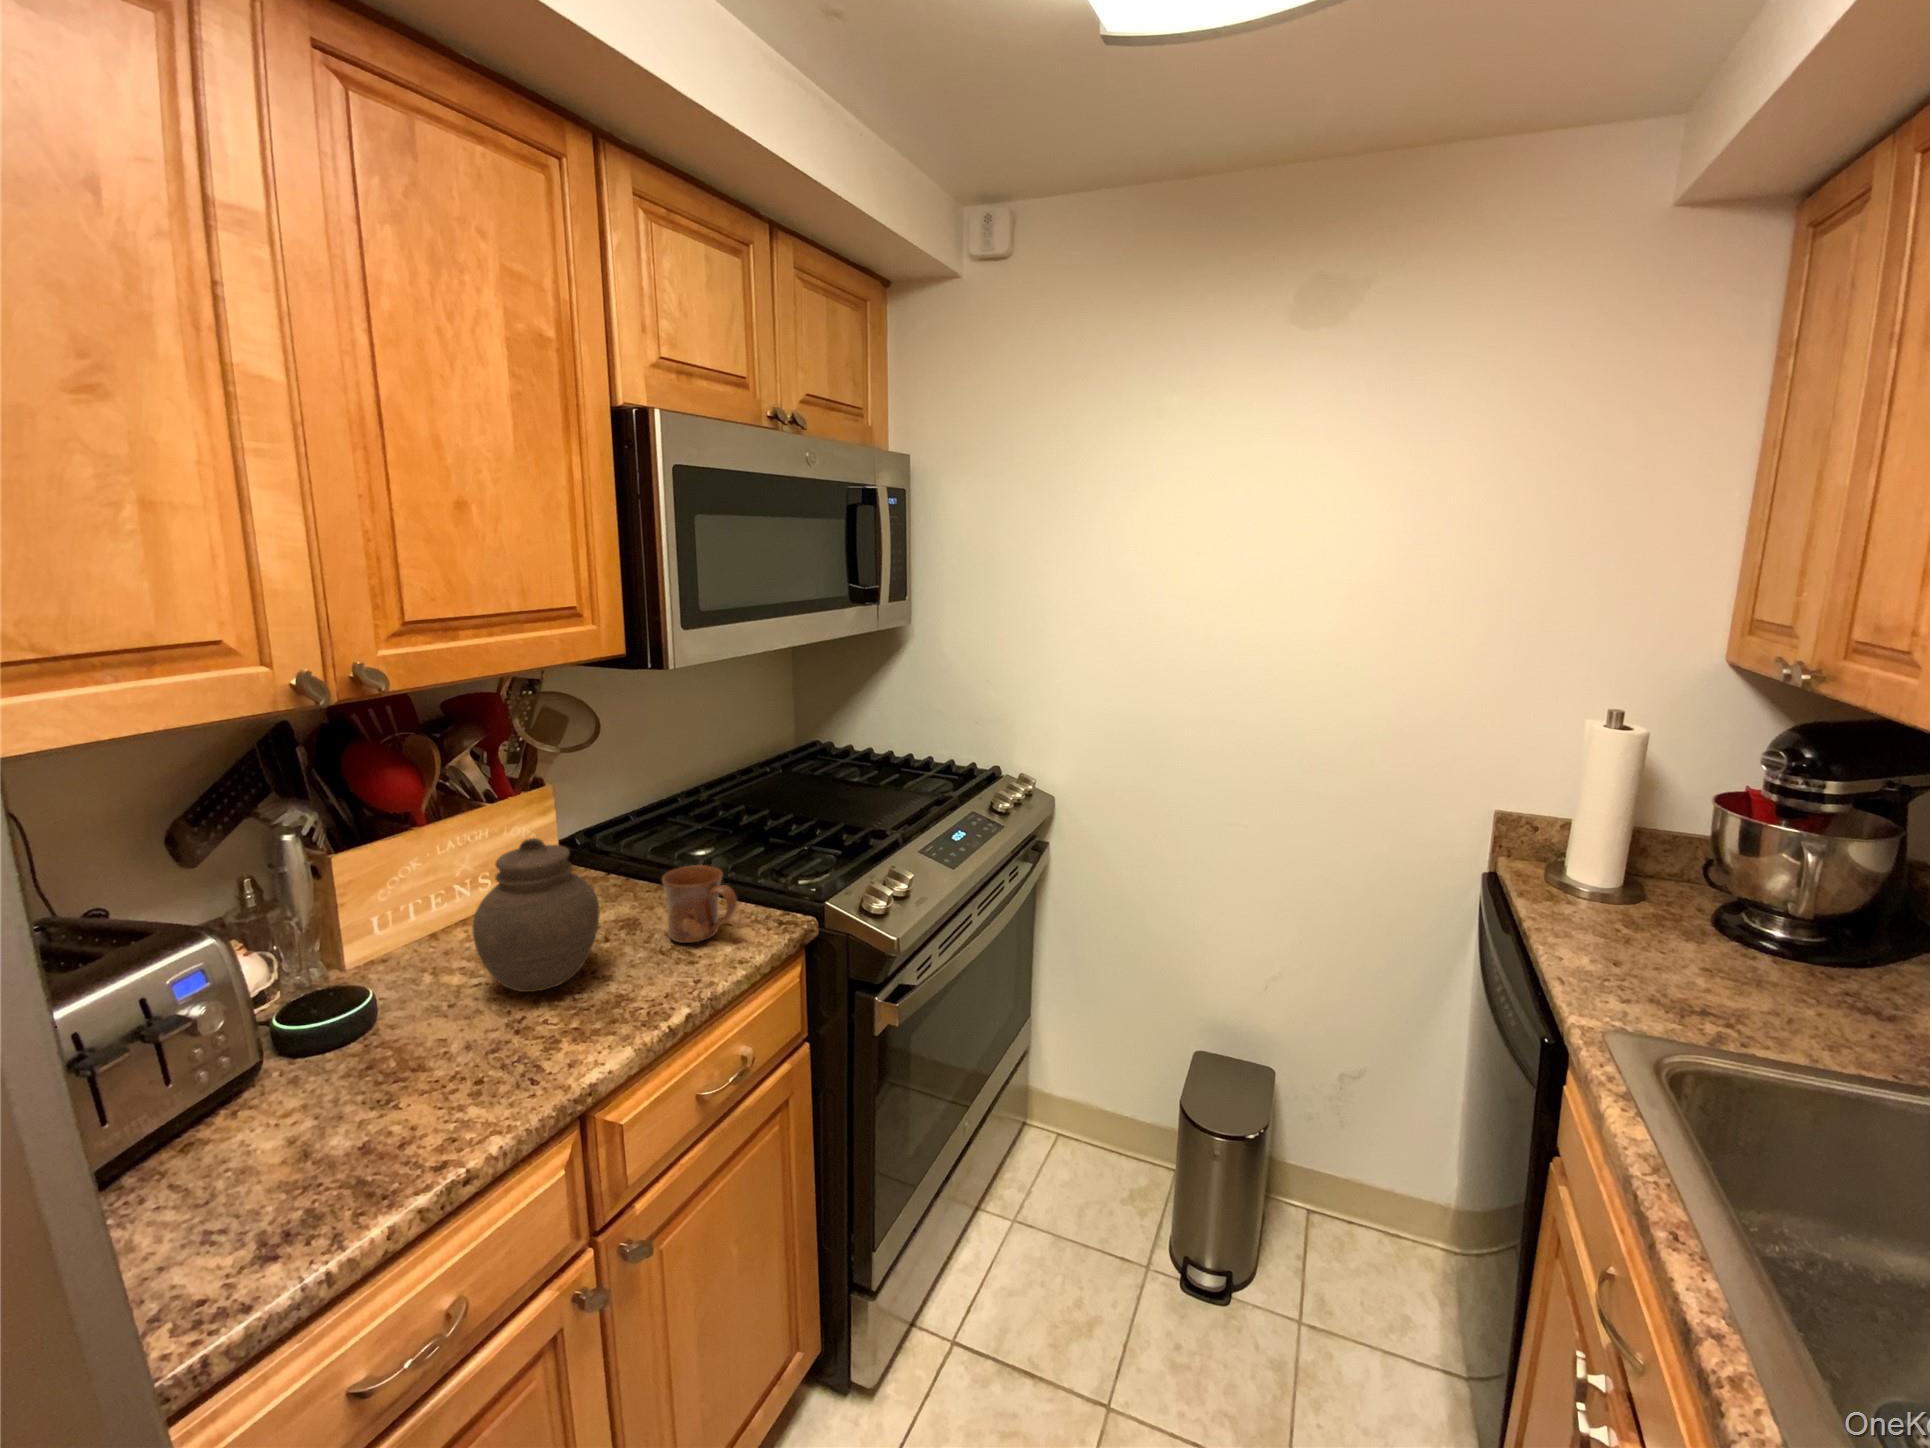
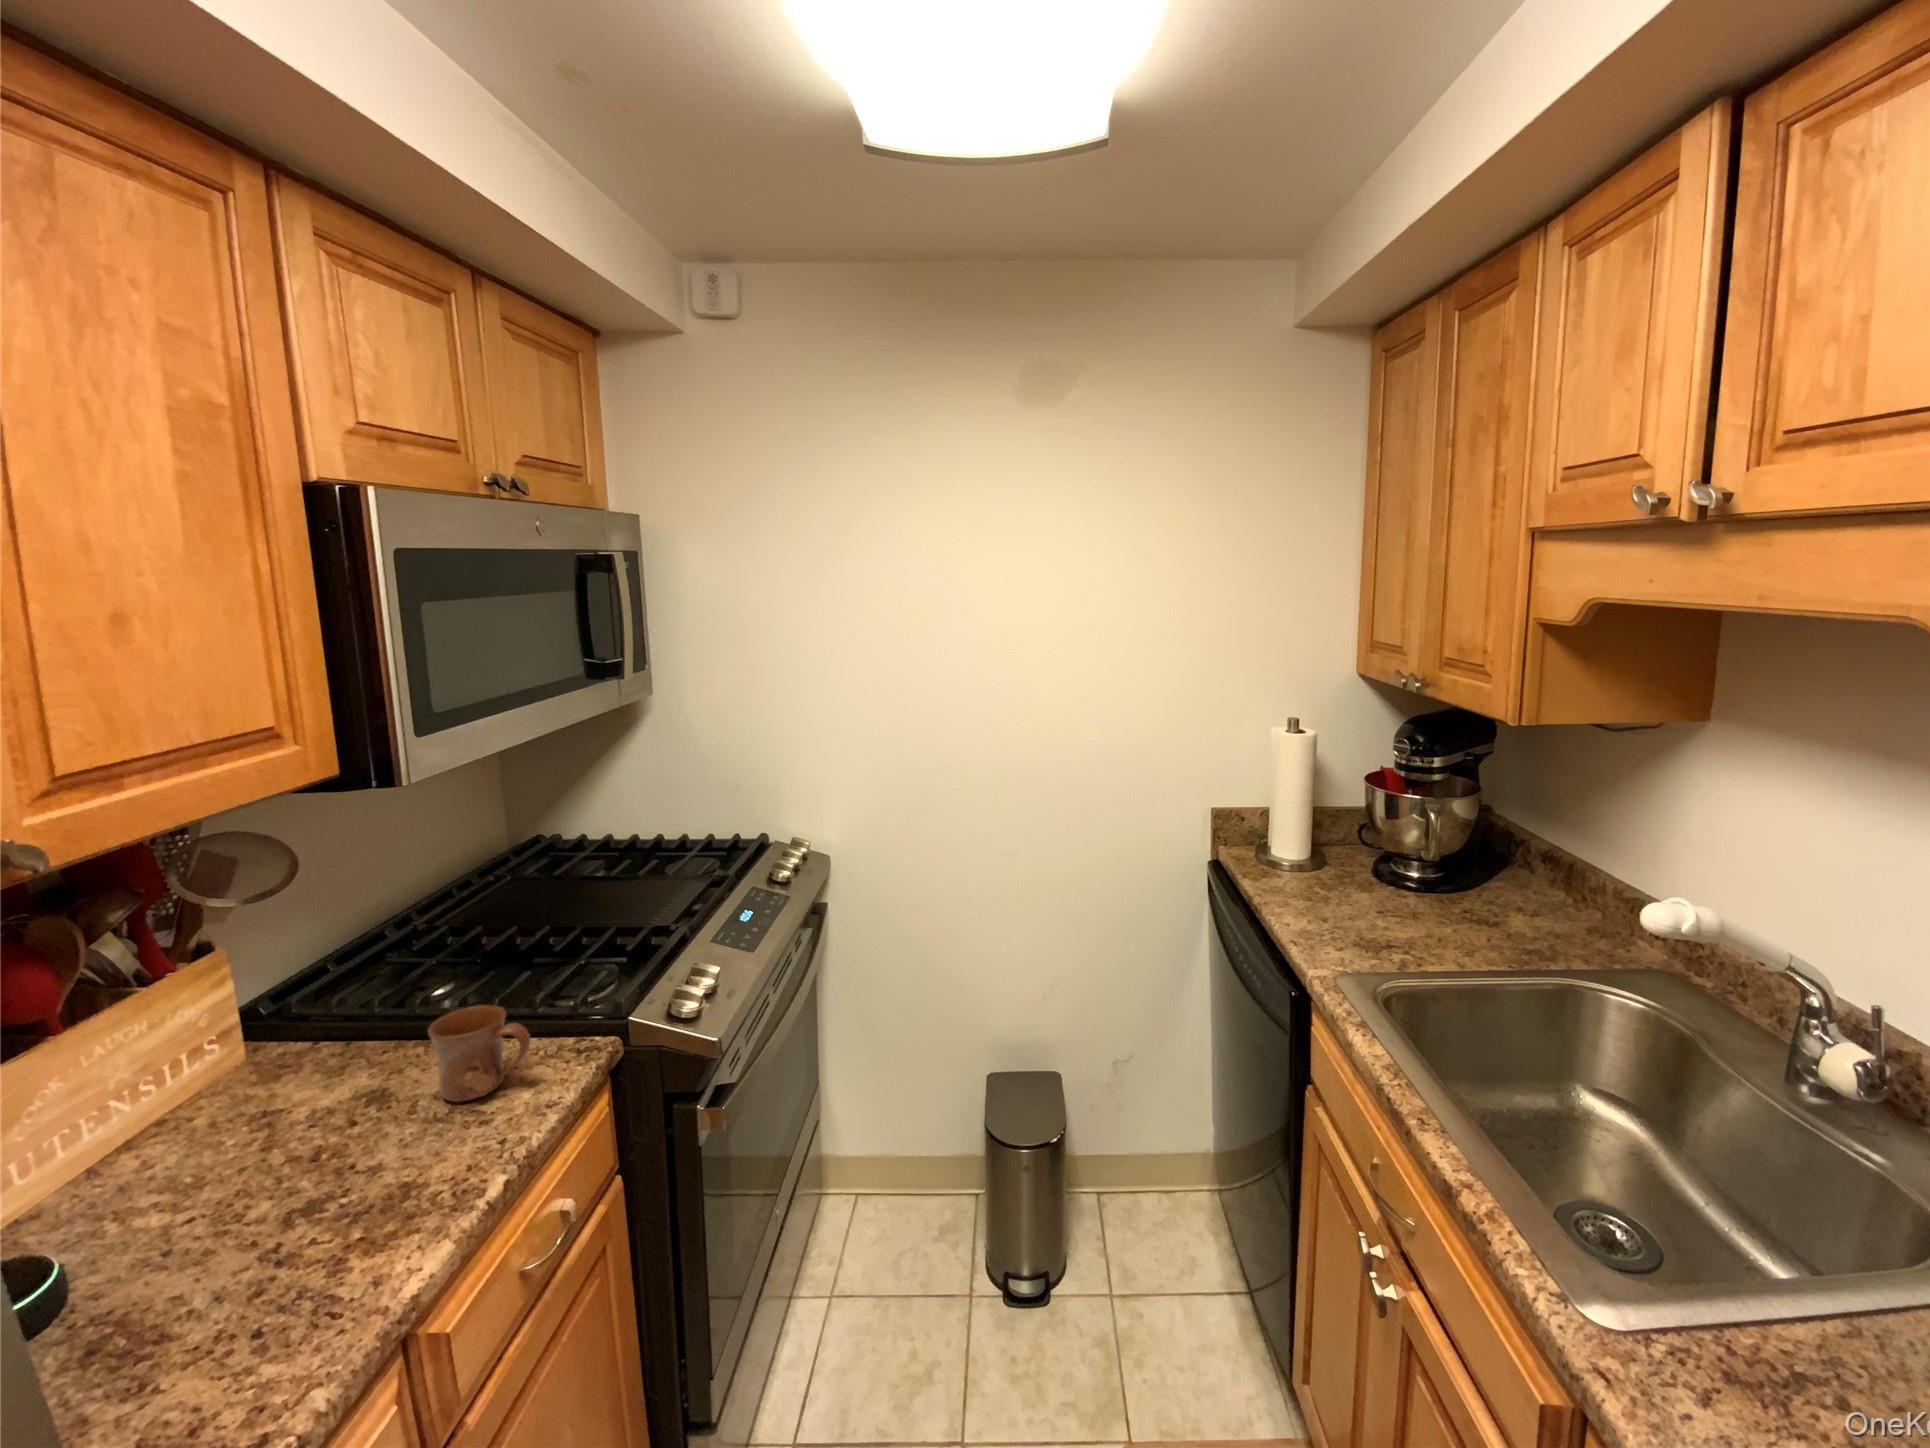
jar: present [472,838,600,992] -> none [182,1020,361,1215]

